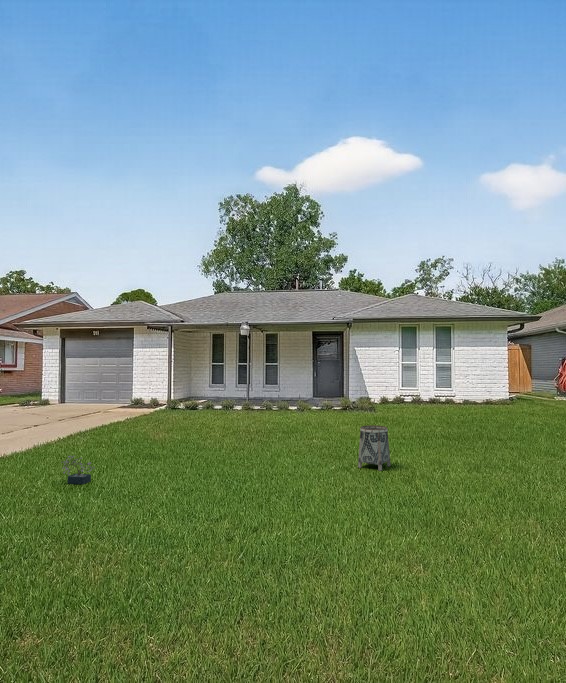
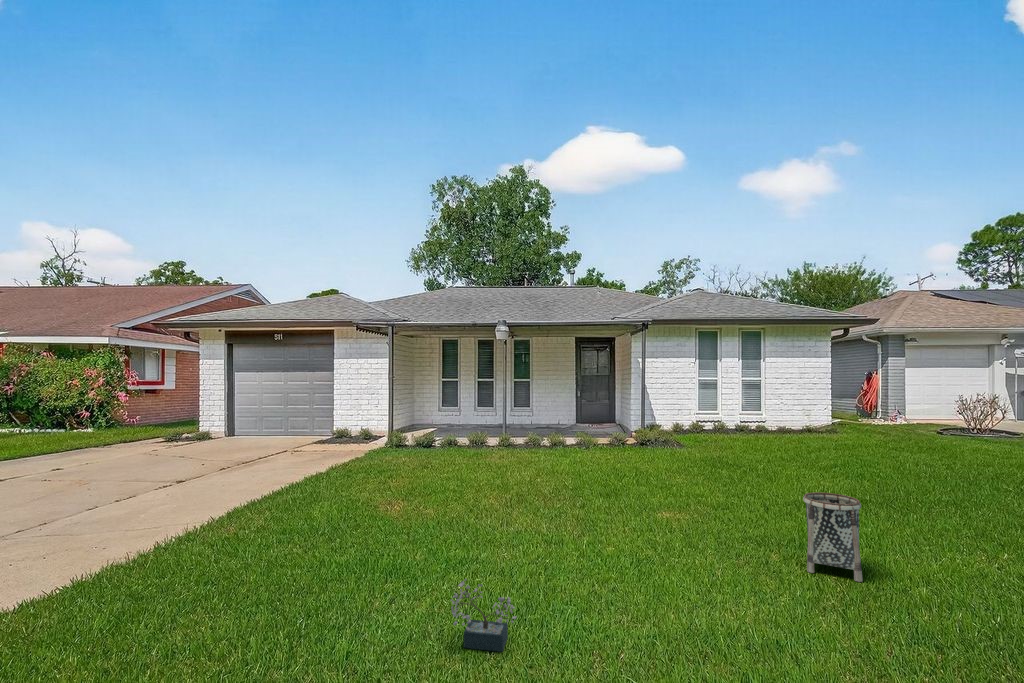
decorative plant: present [63,455,94,484] -> present [451,579,516,652]

